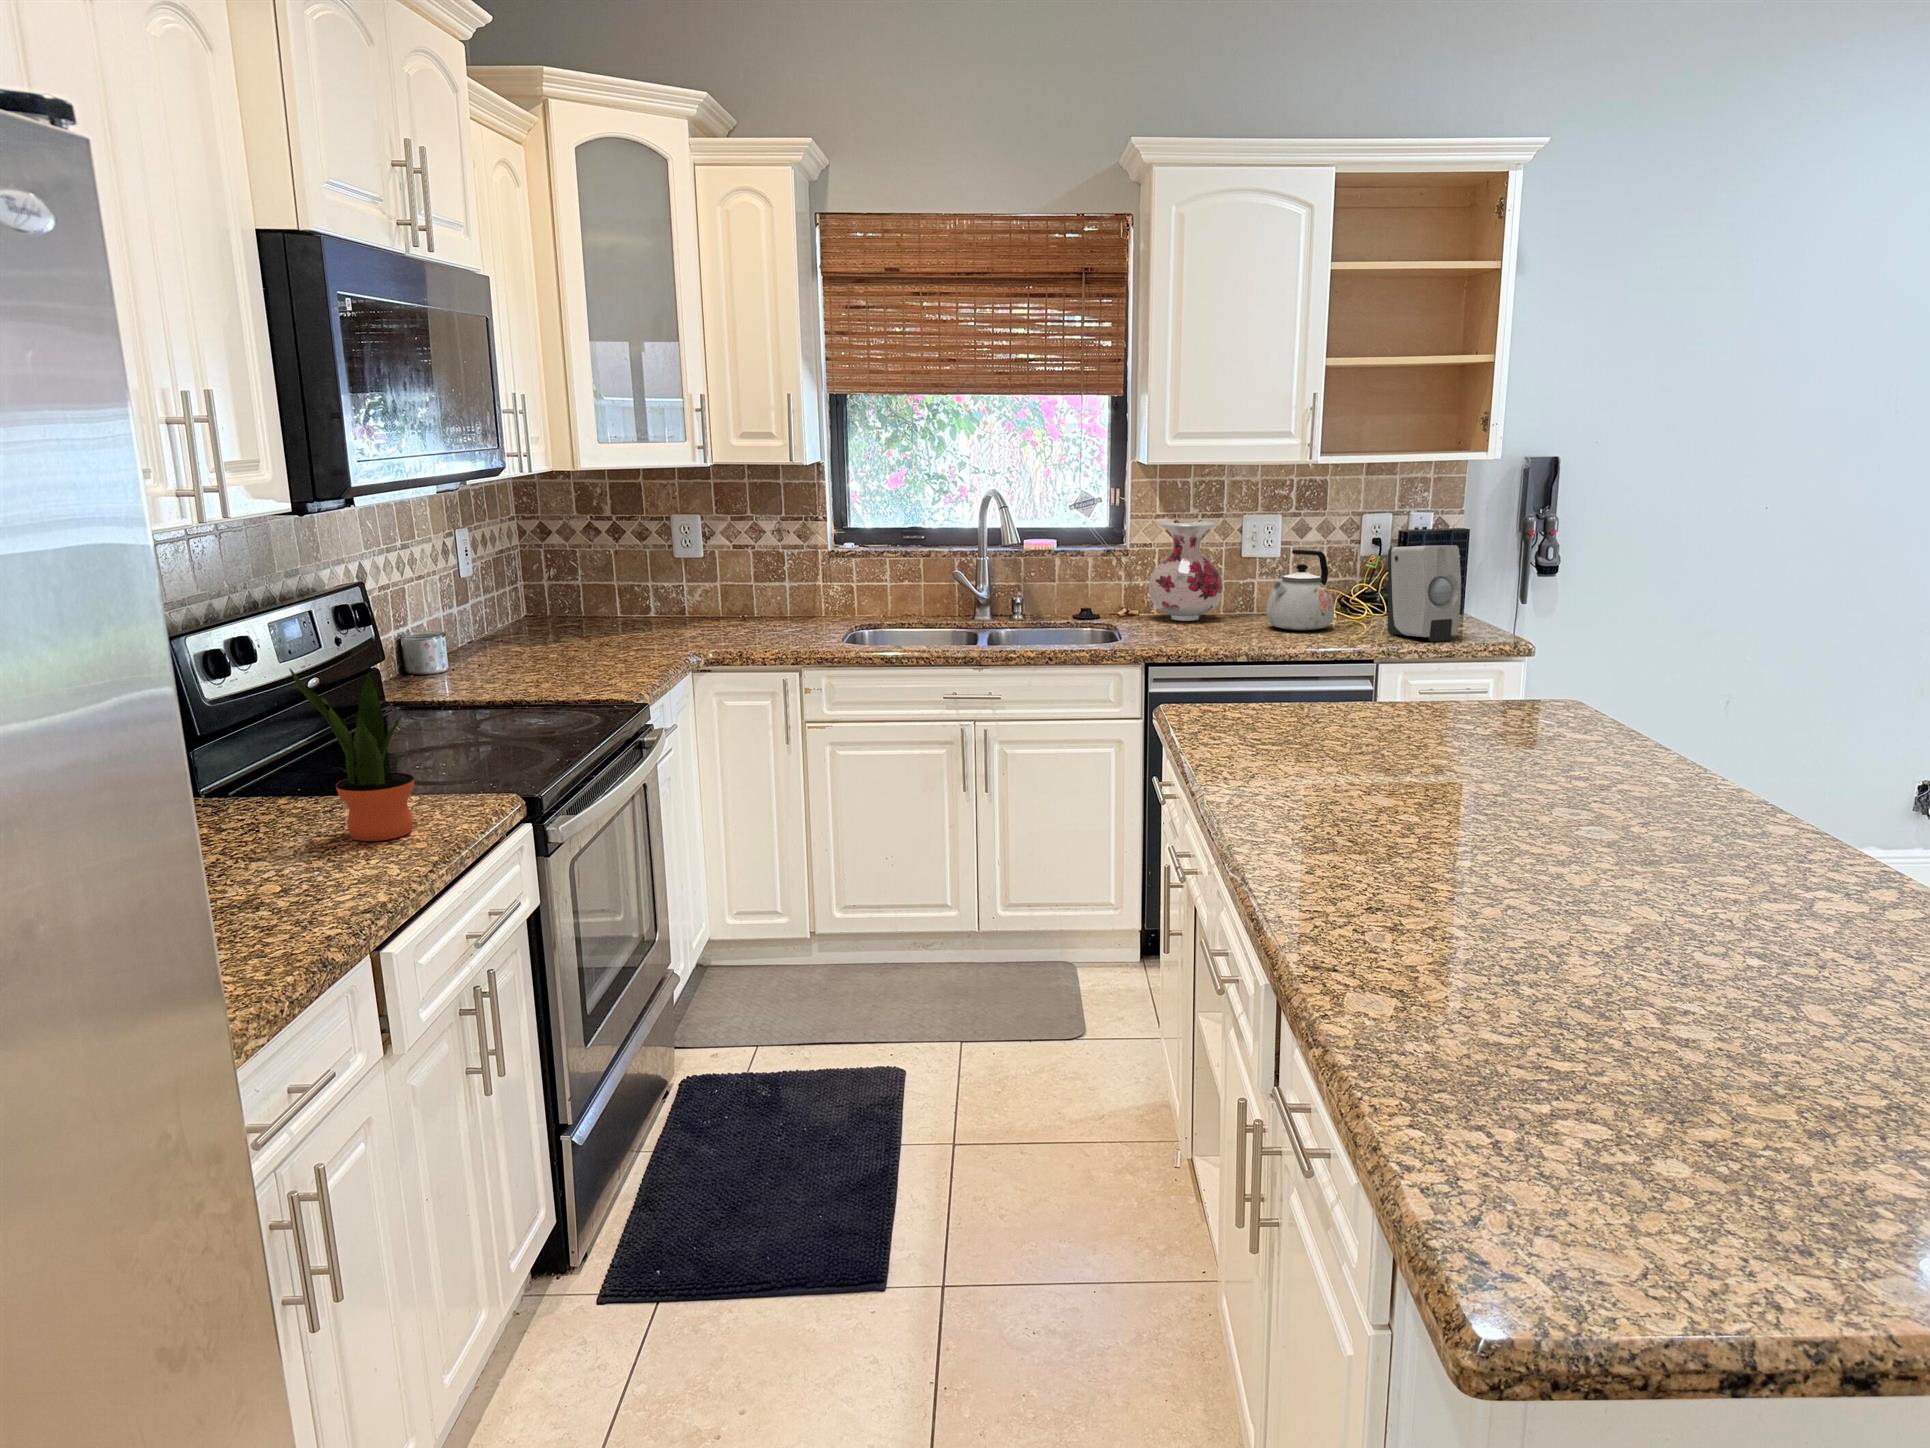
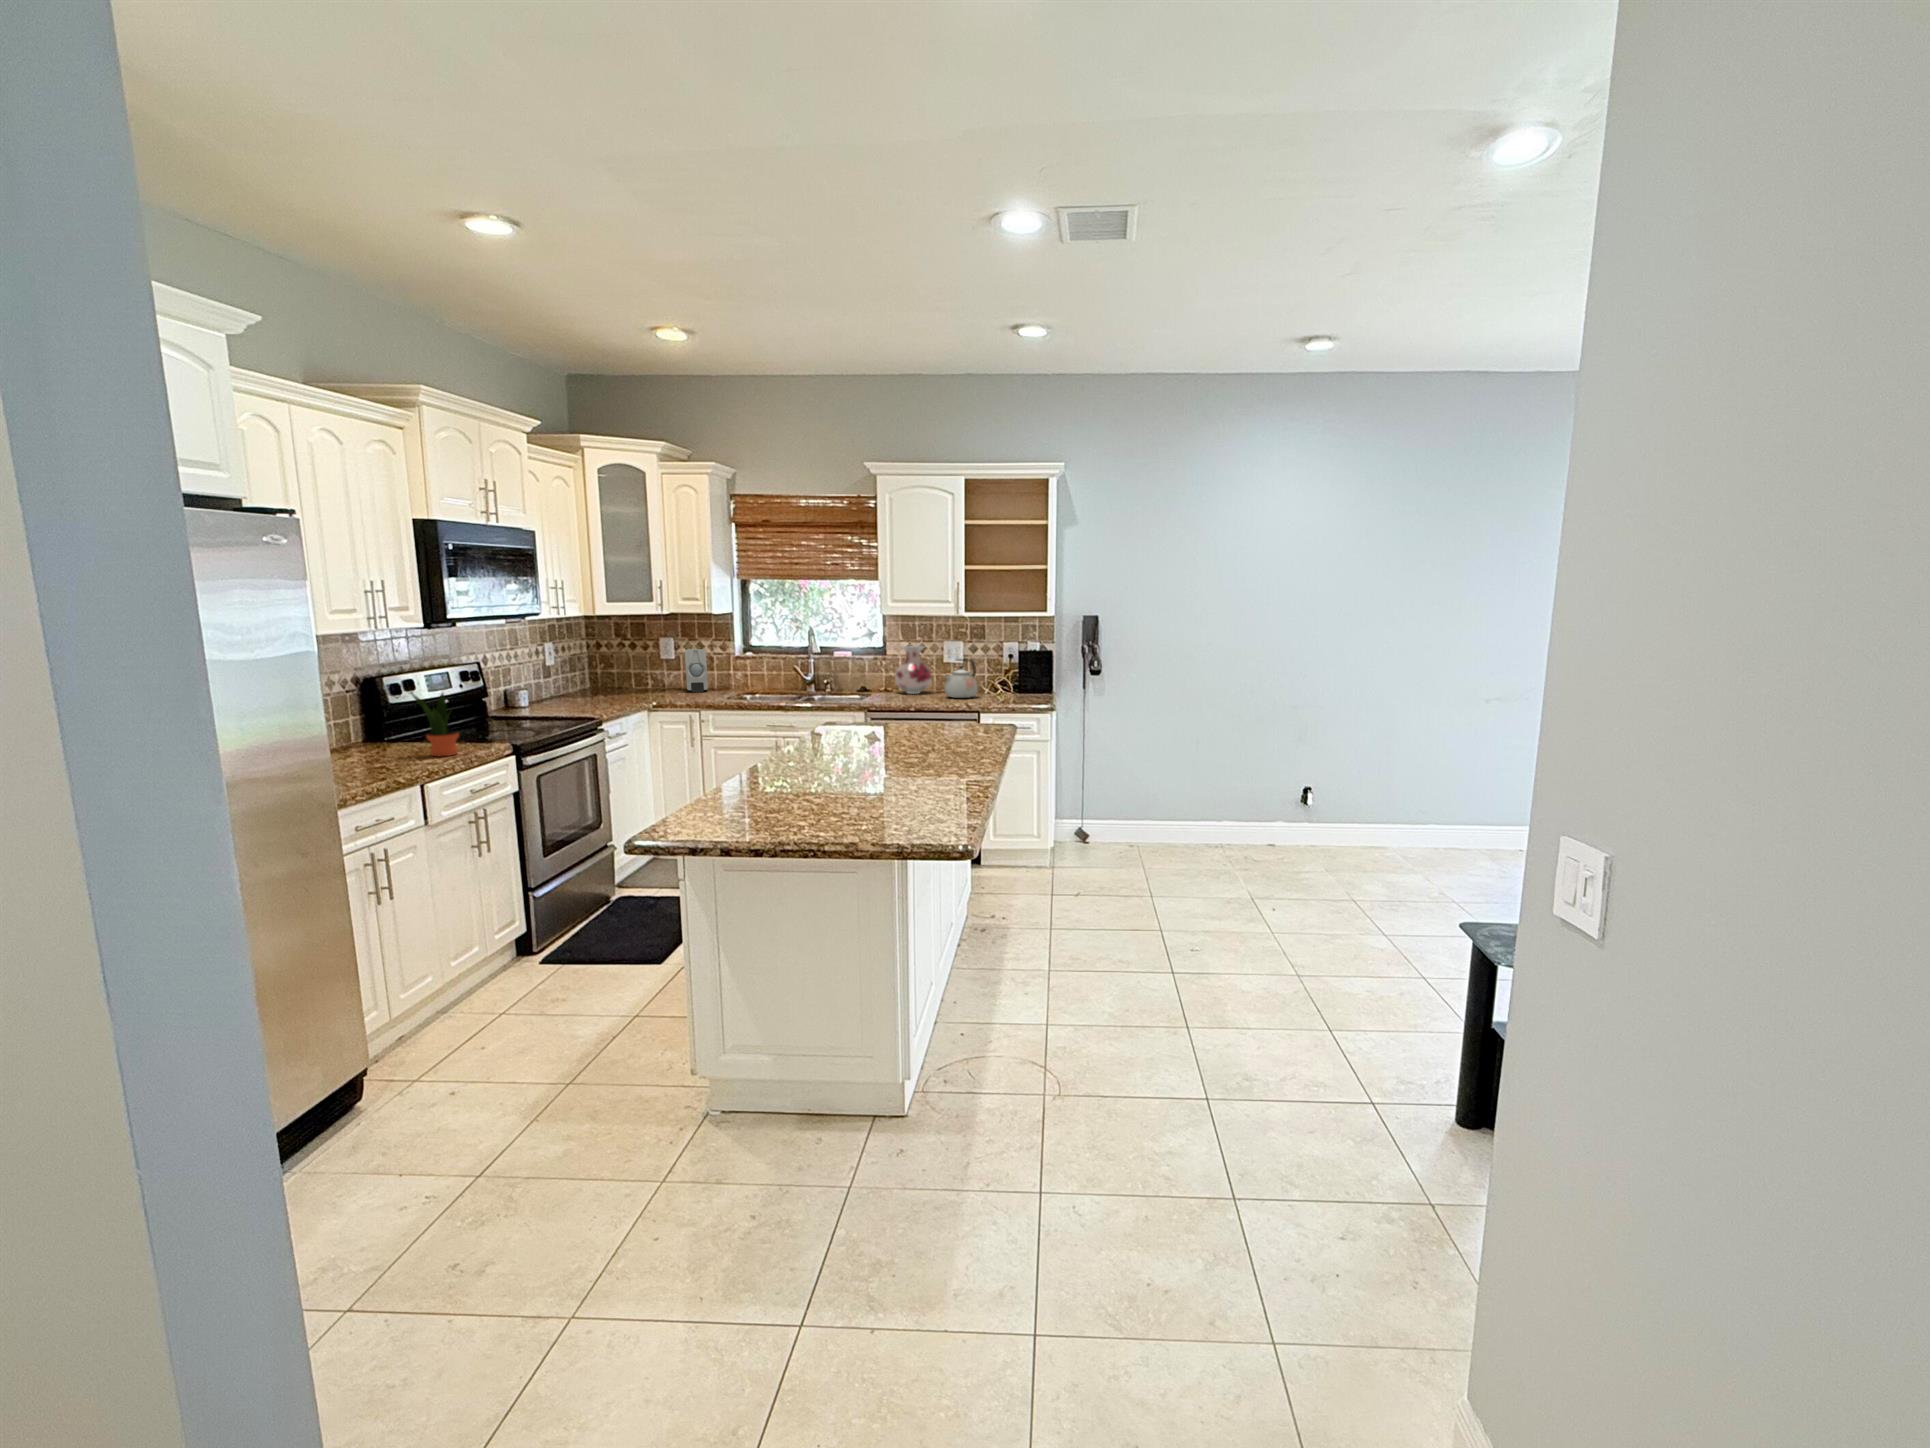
soap dispenser: present [1388,545,1461,641] -> present [685,649,708,692]

